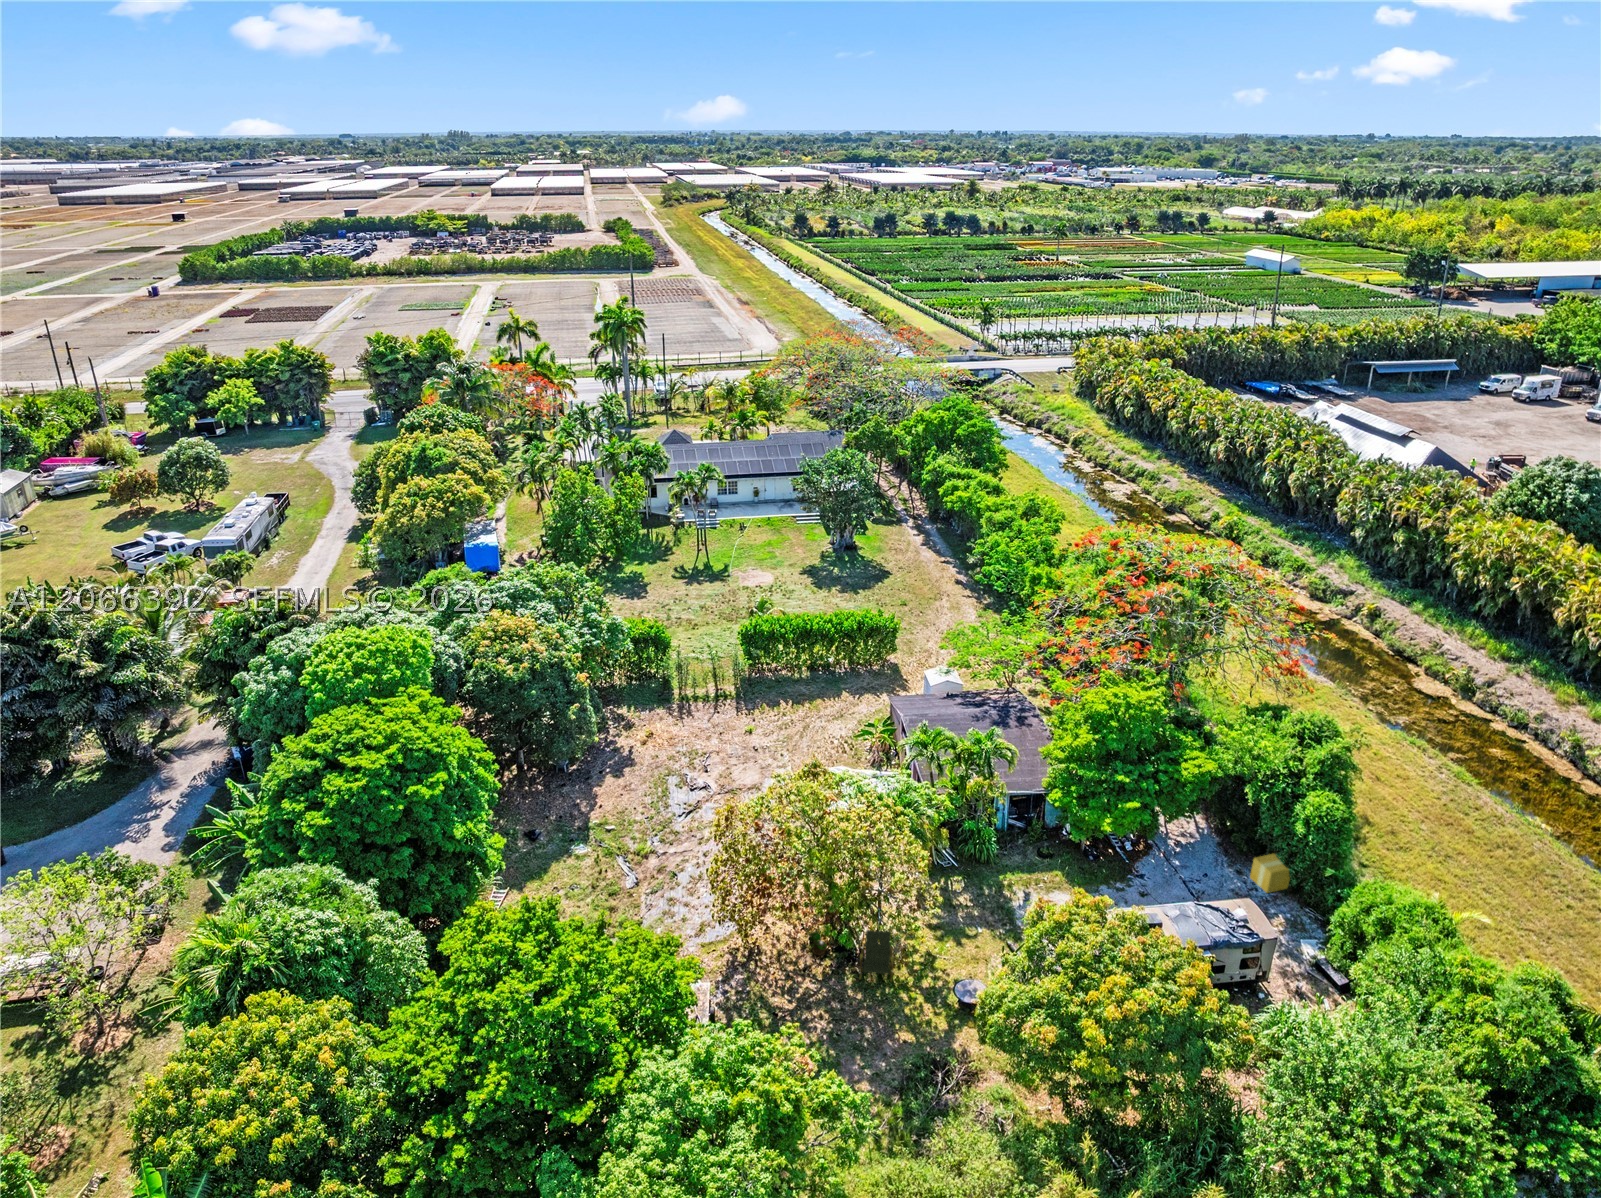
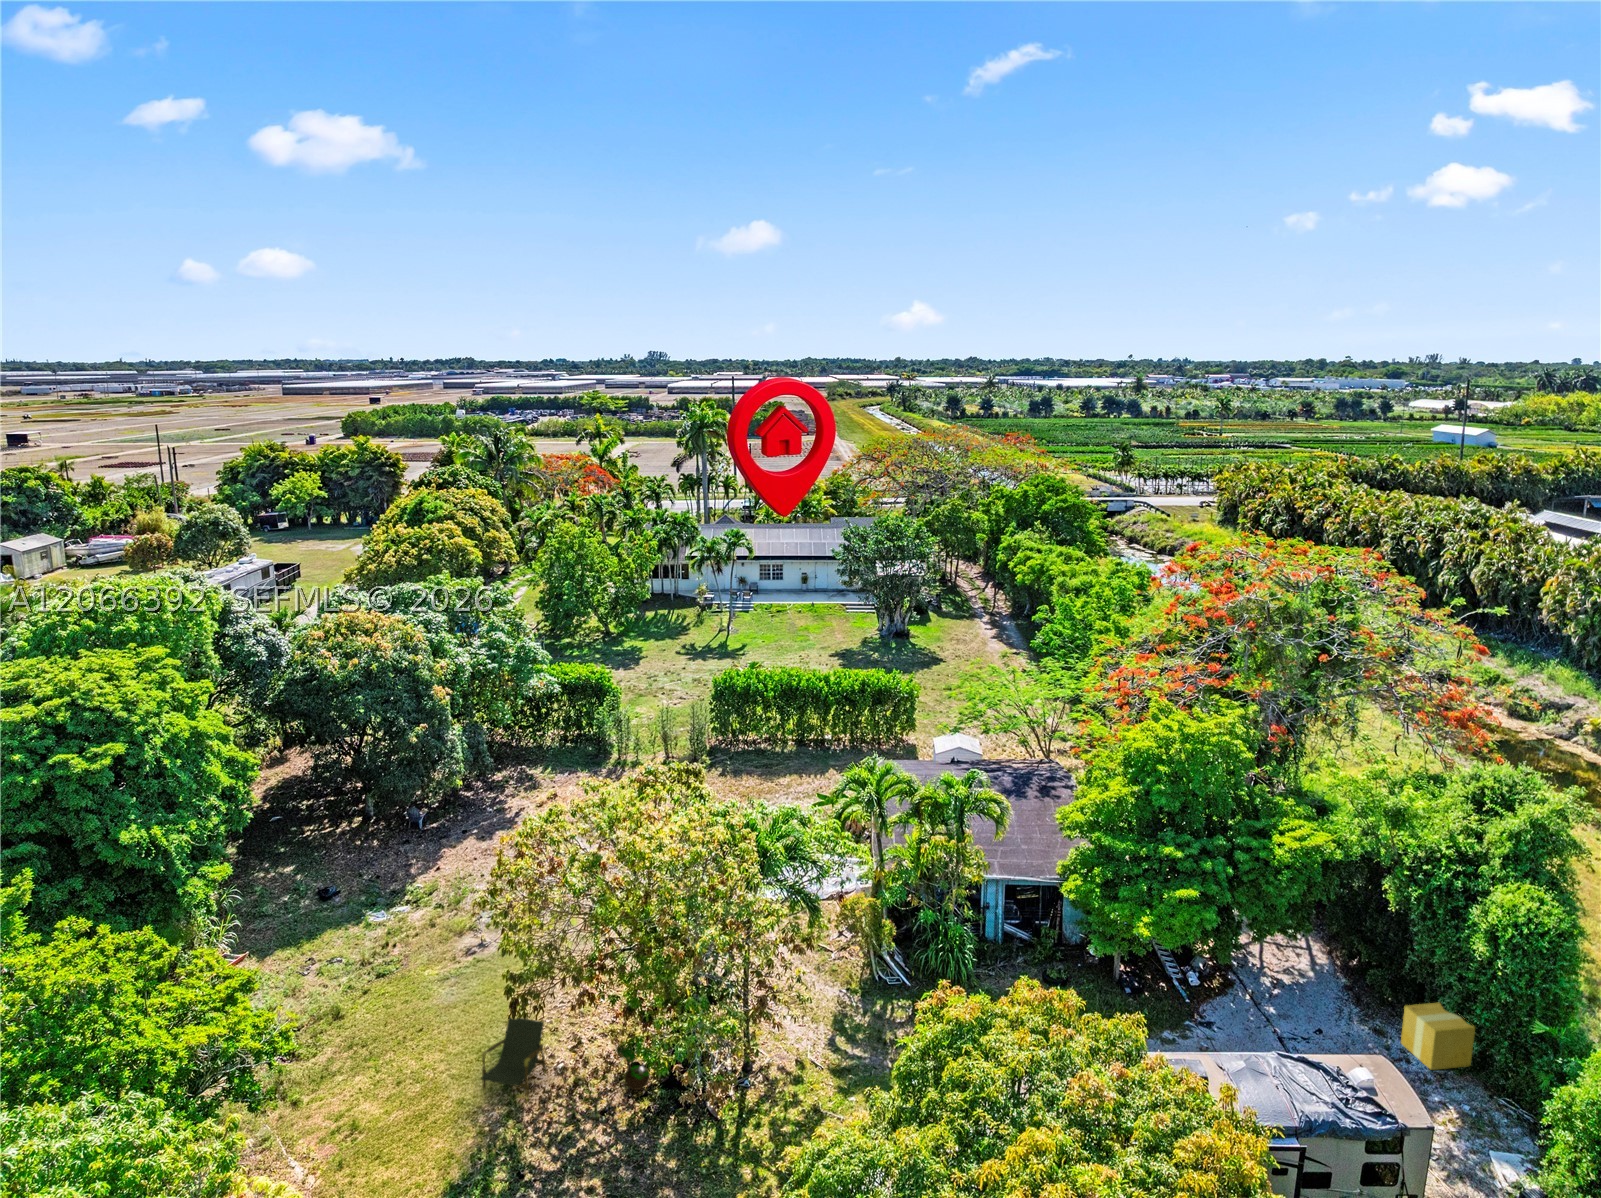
lounge chair: present [860,930,893,980] -> present [482,1017,546,1101]

